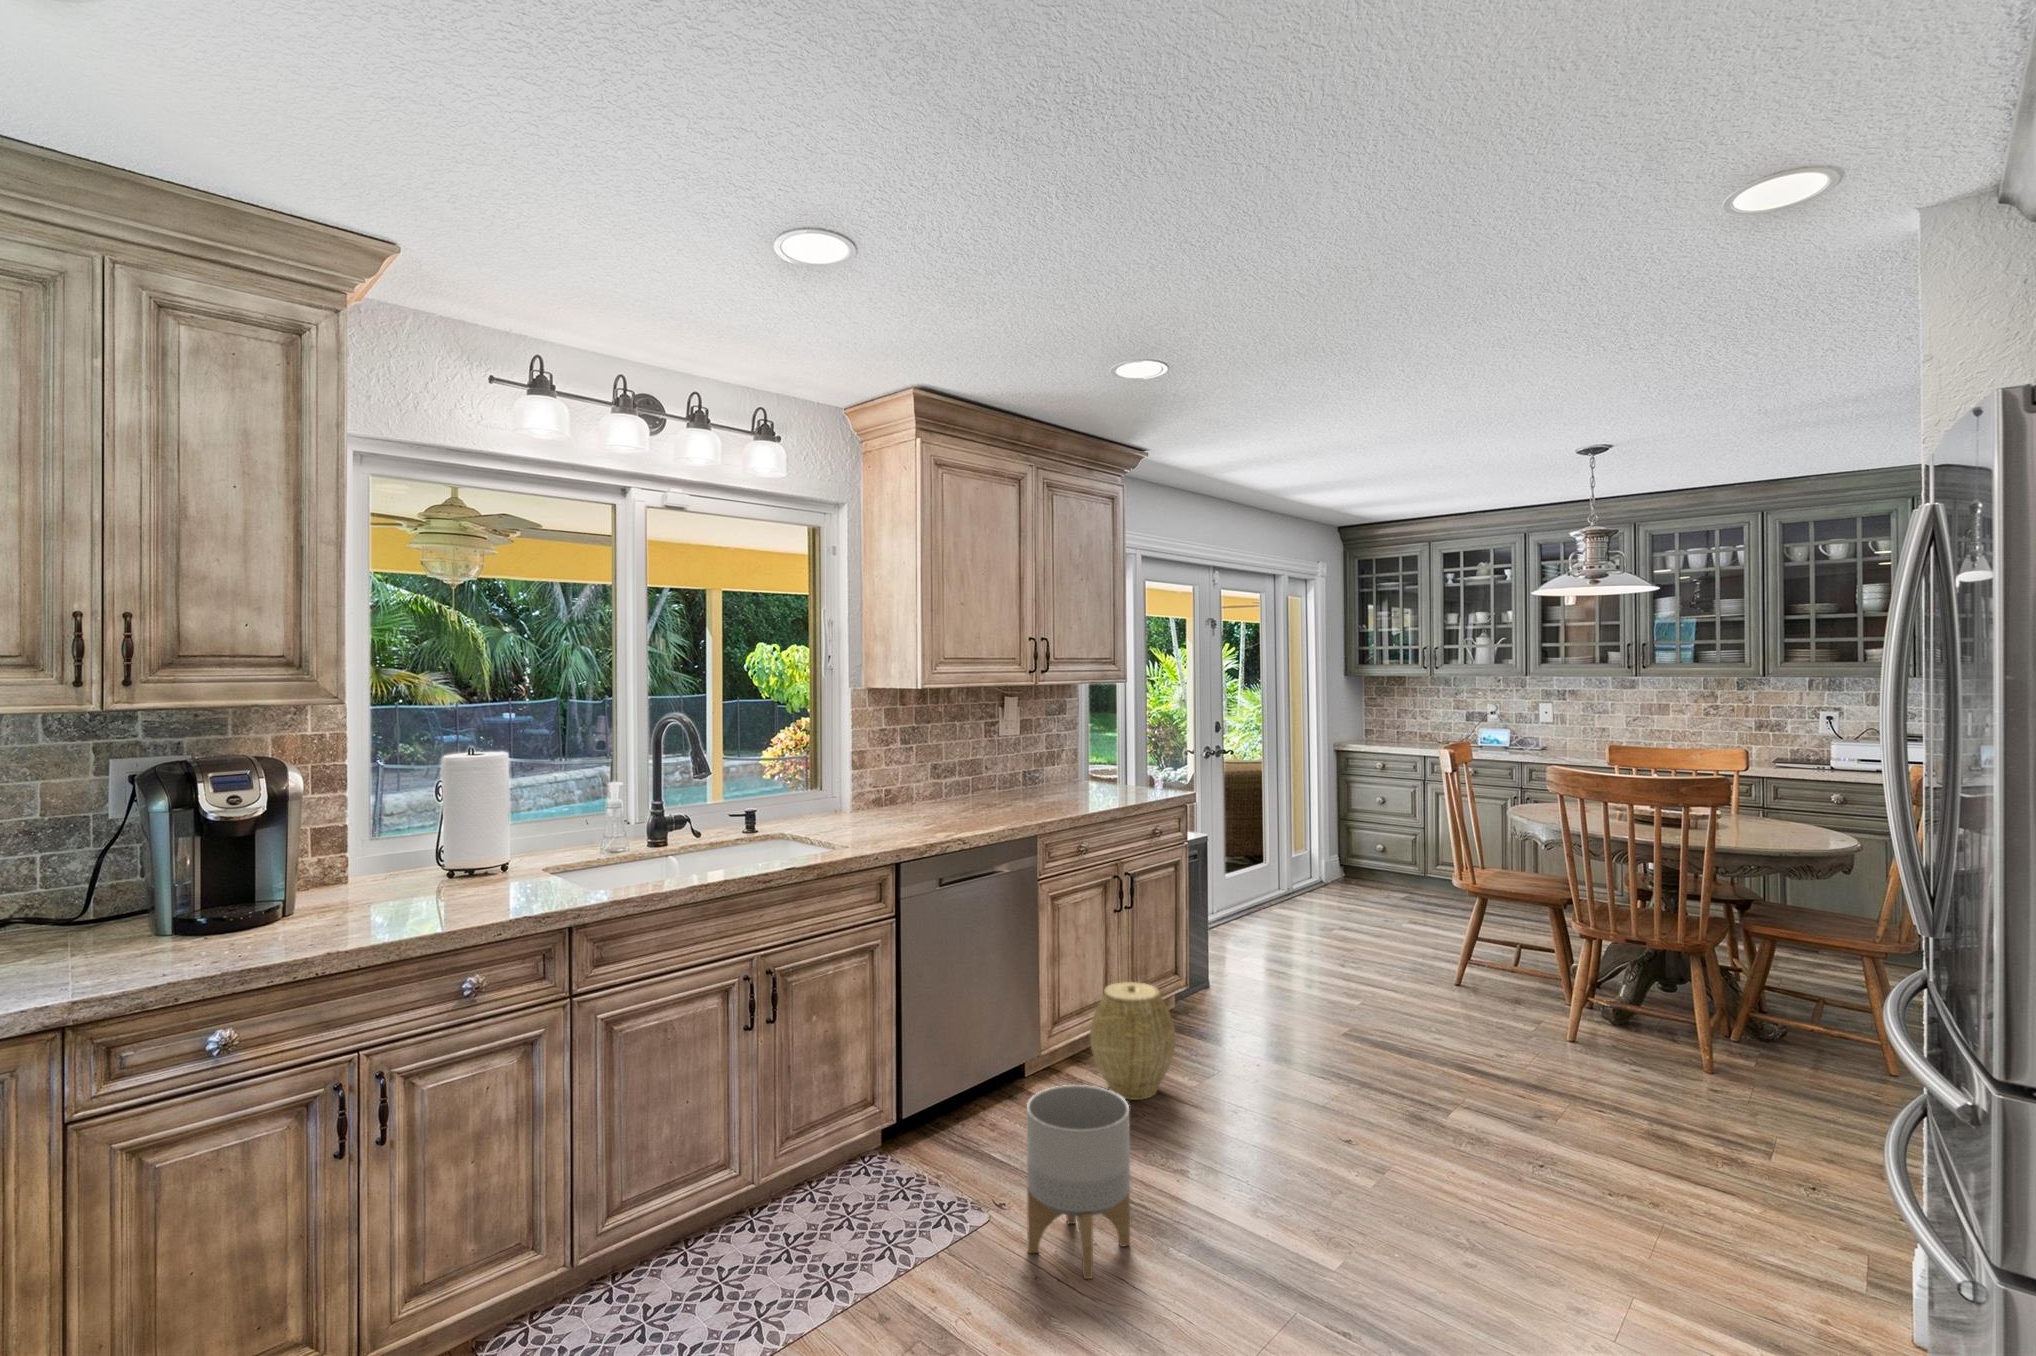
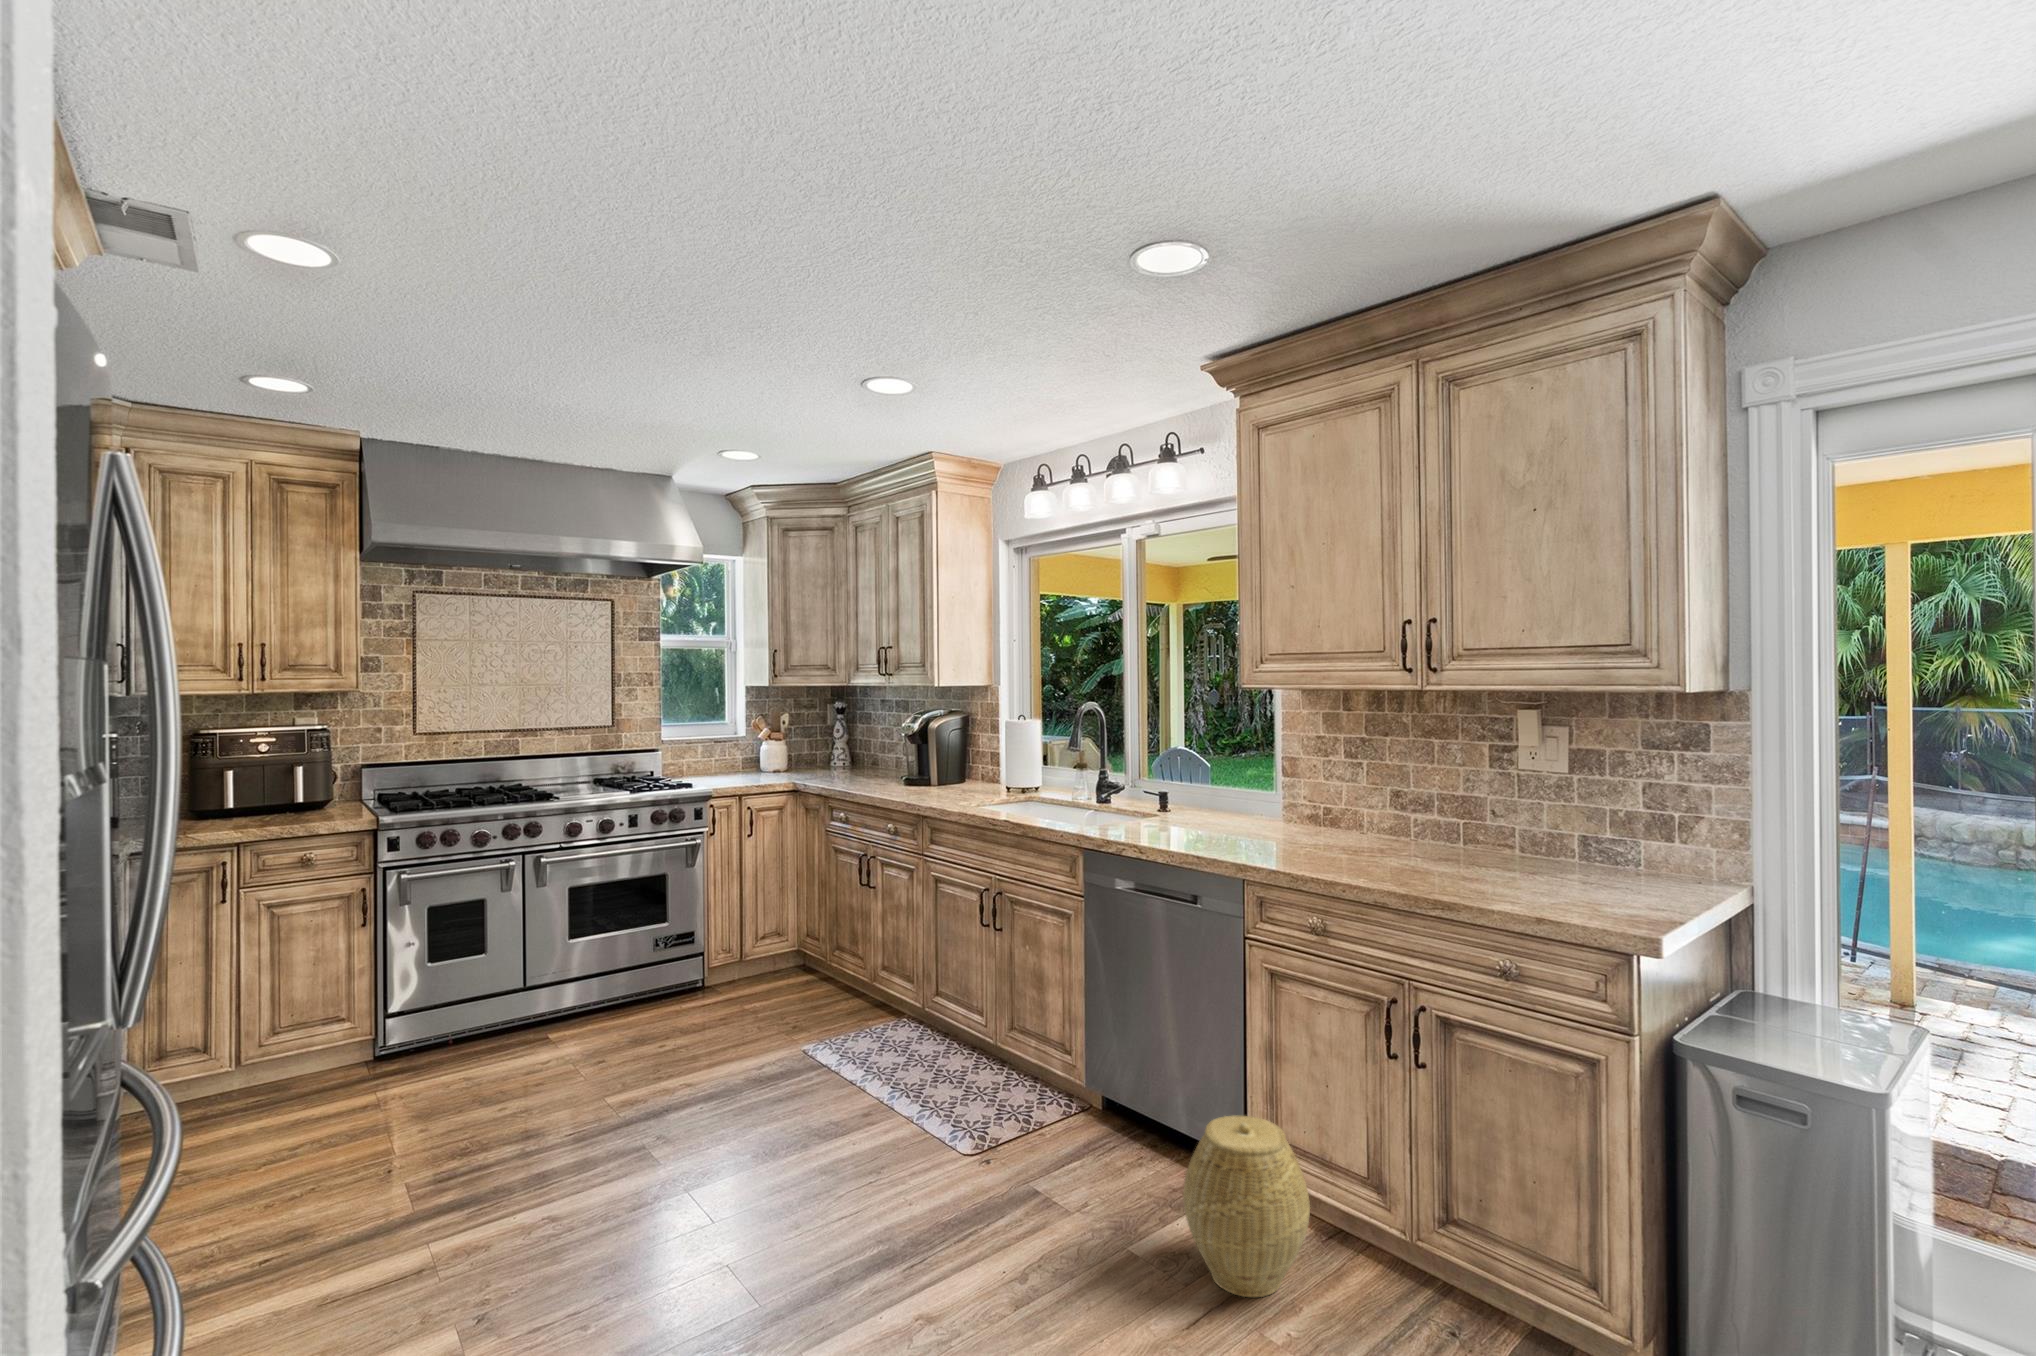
planter: present [1027,1085,1130,1279] -> none [838,1061,936,1238]

